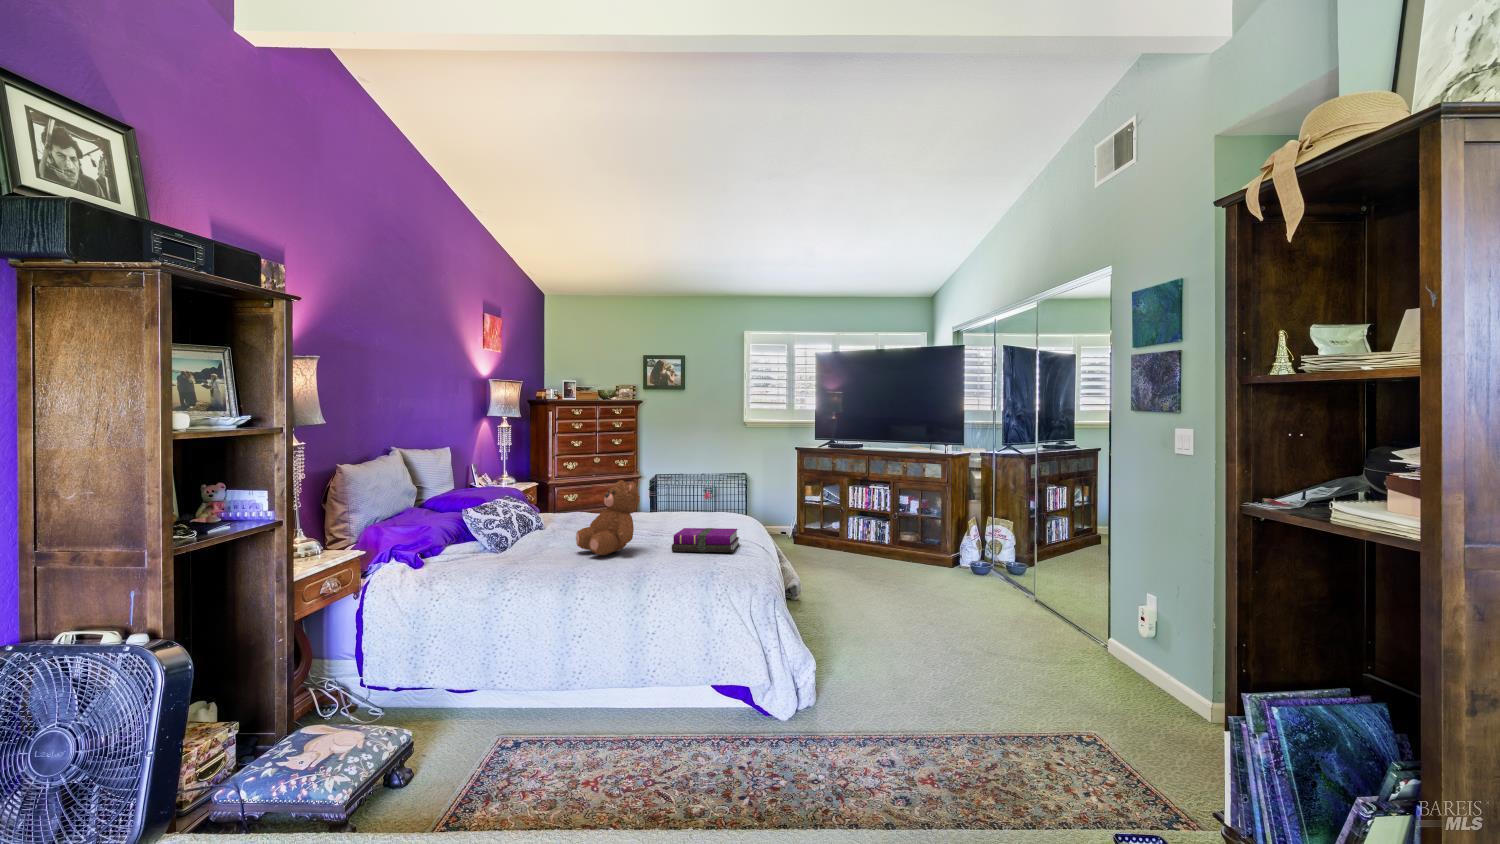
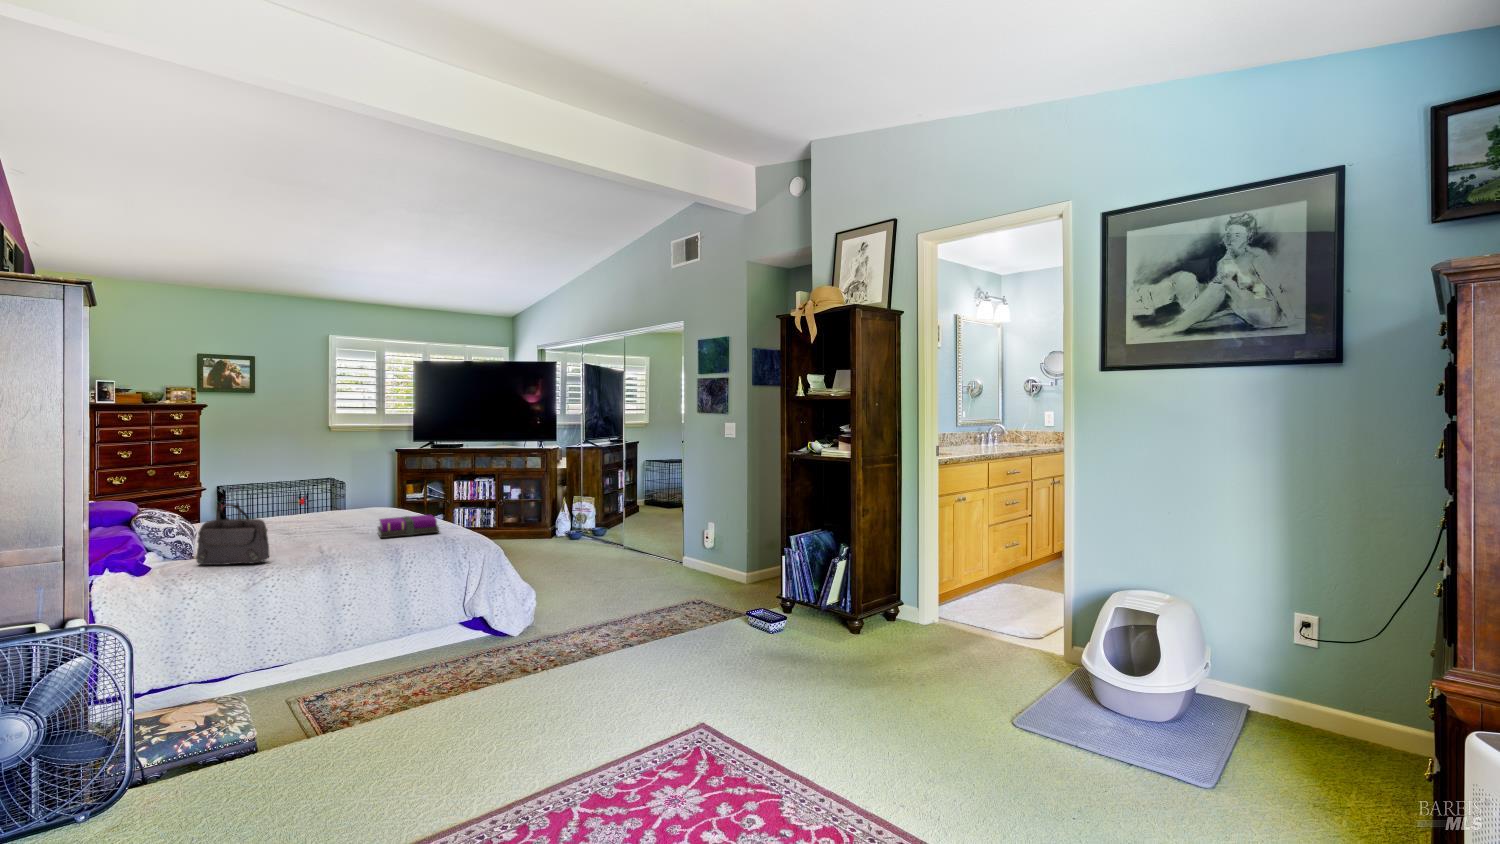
teddy bear: present [576,480,640,555] -> none [280,479,348,549]
handbag: none [495,492,547,566] -> present [196,498,269,565]

